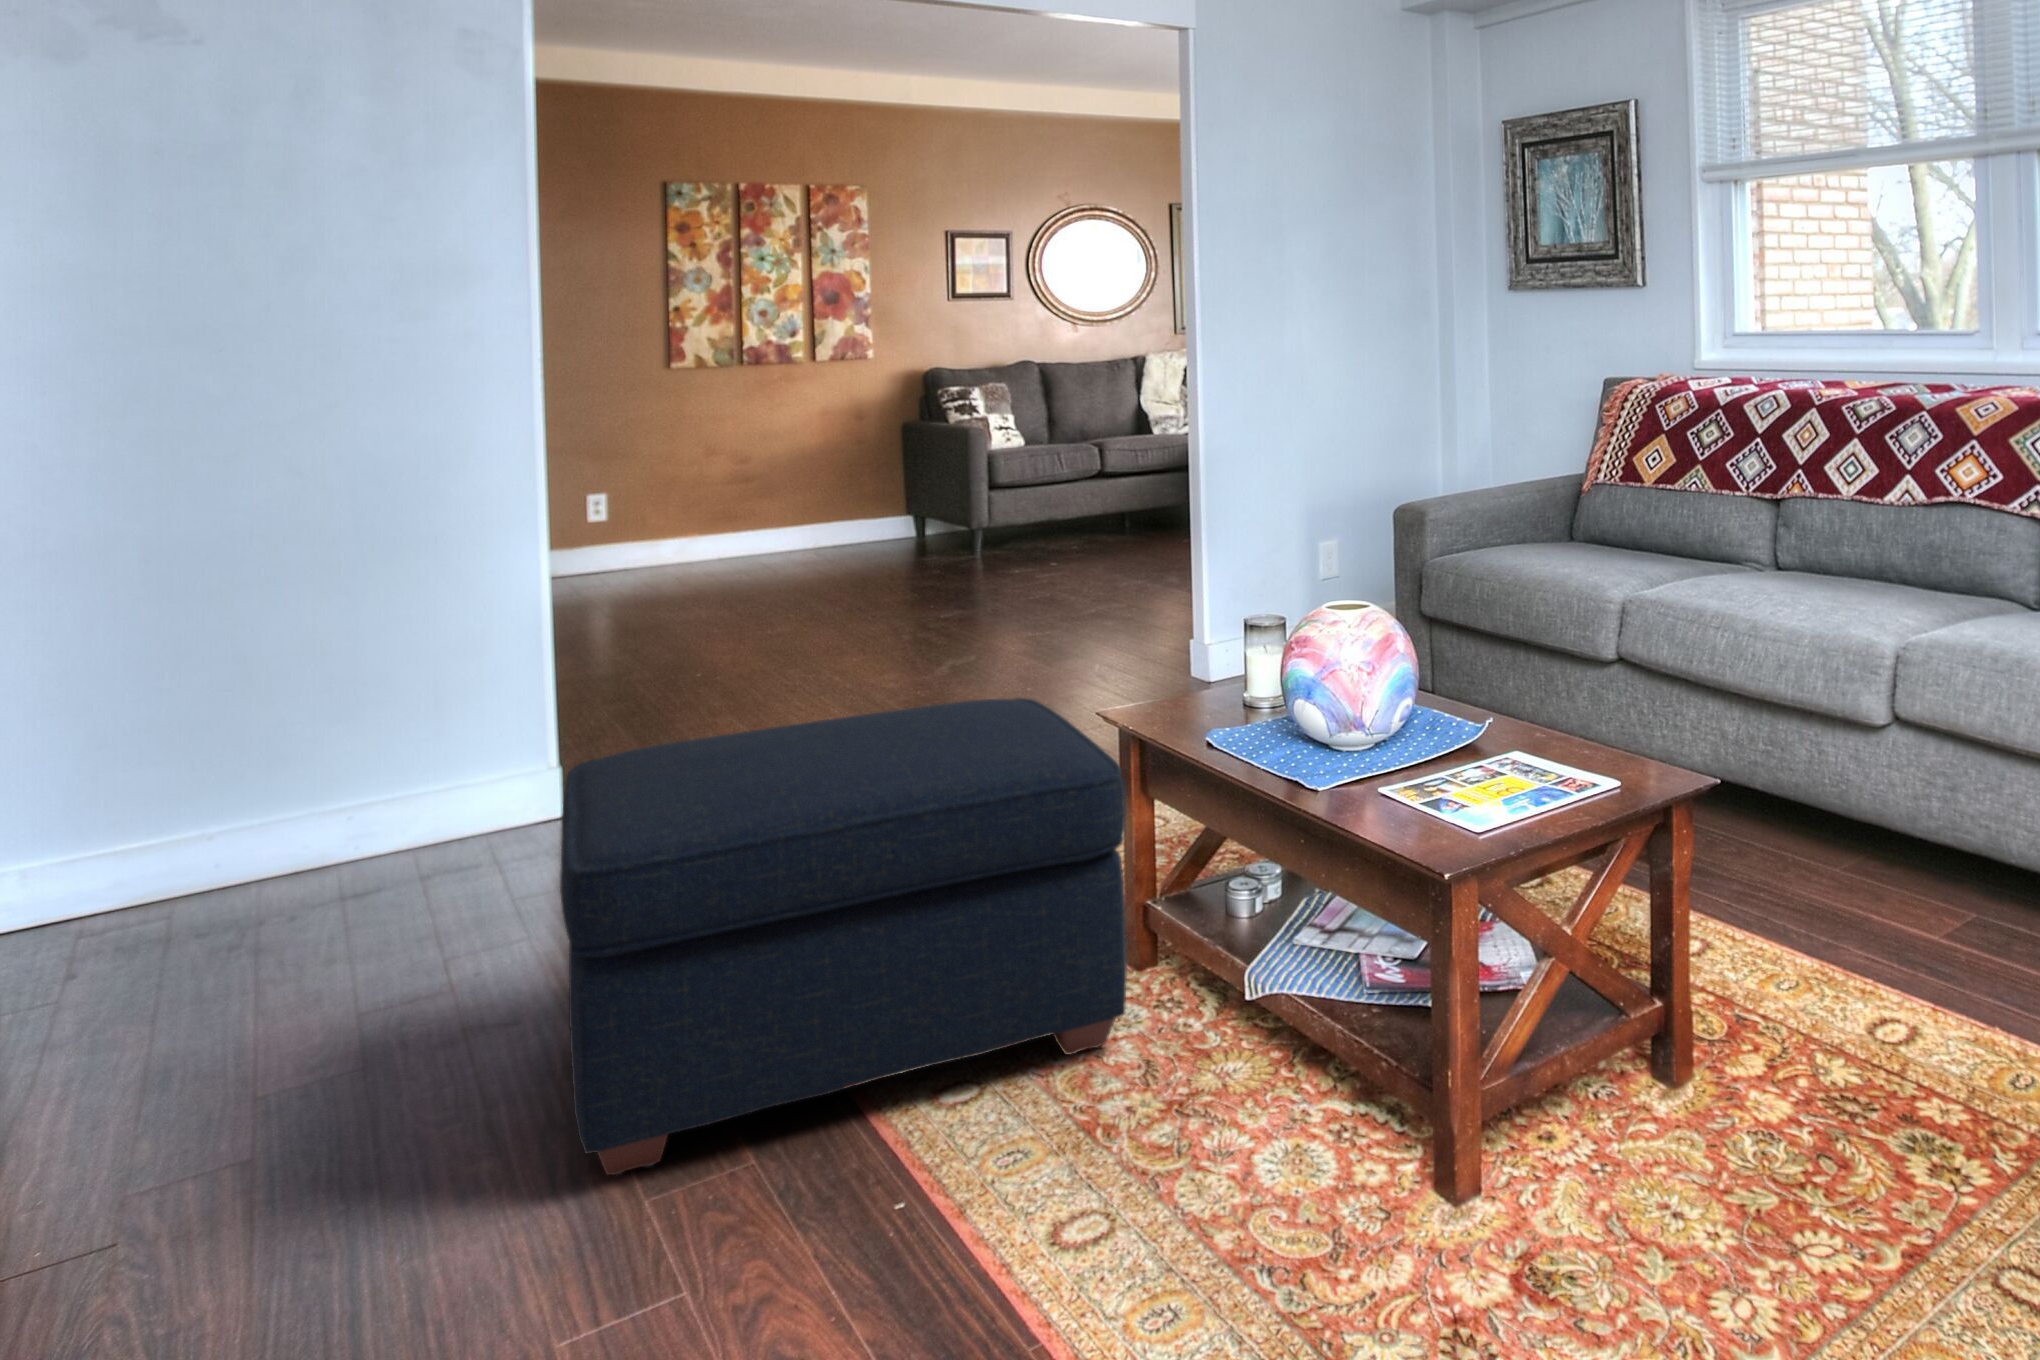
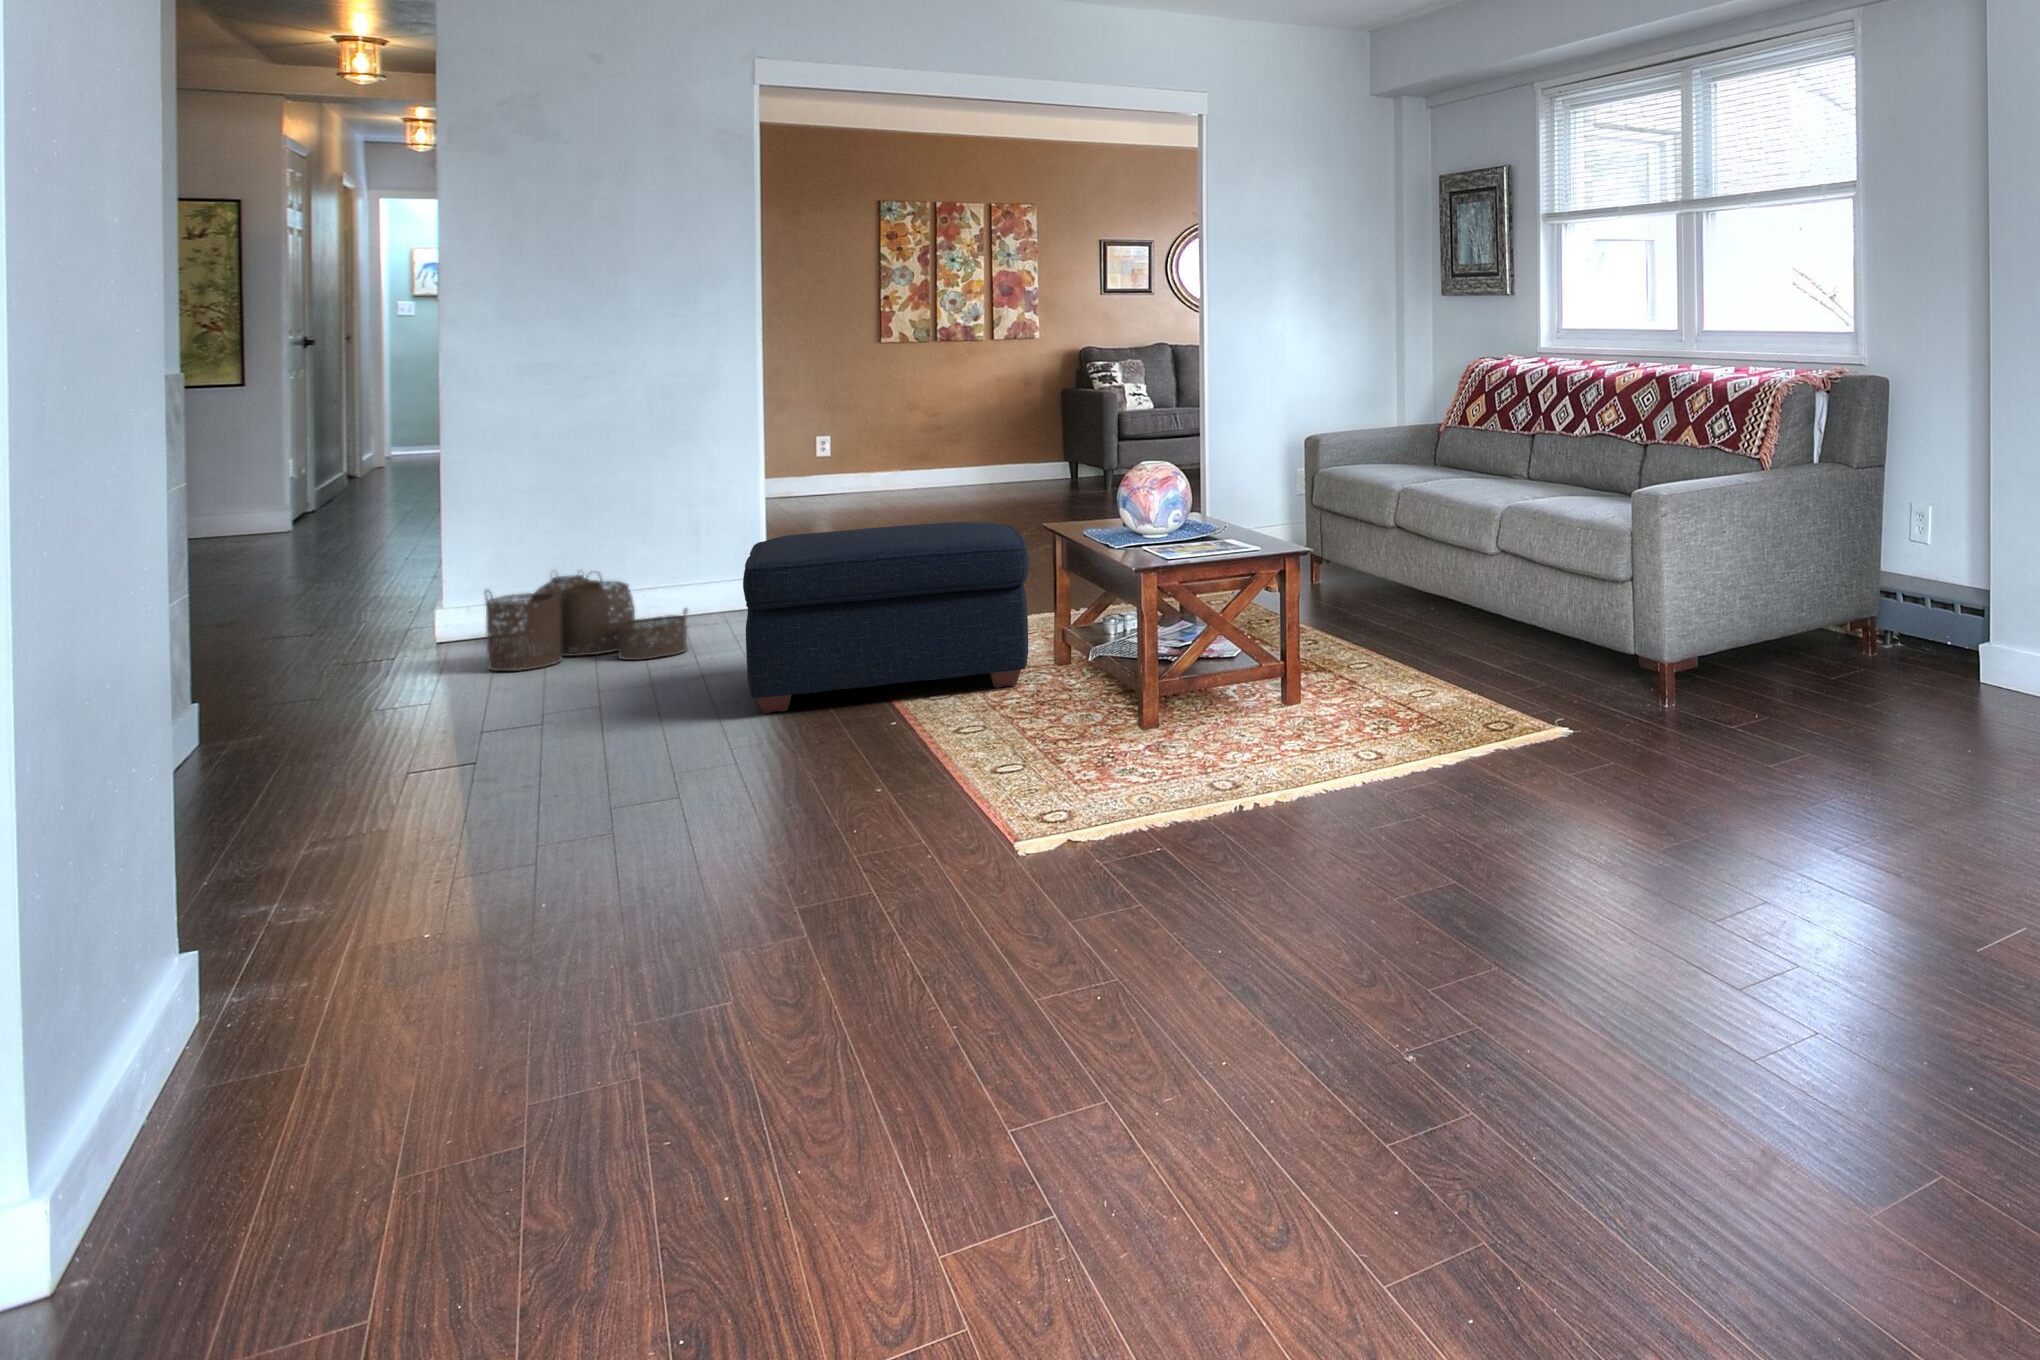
woven basket: none [24,783,429,1023] -> present [485,571,687,671]

